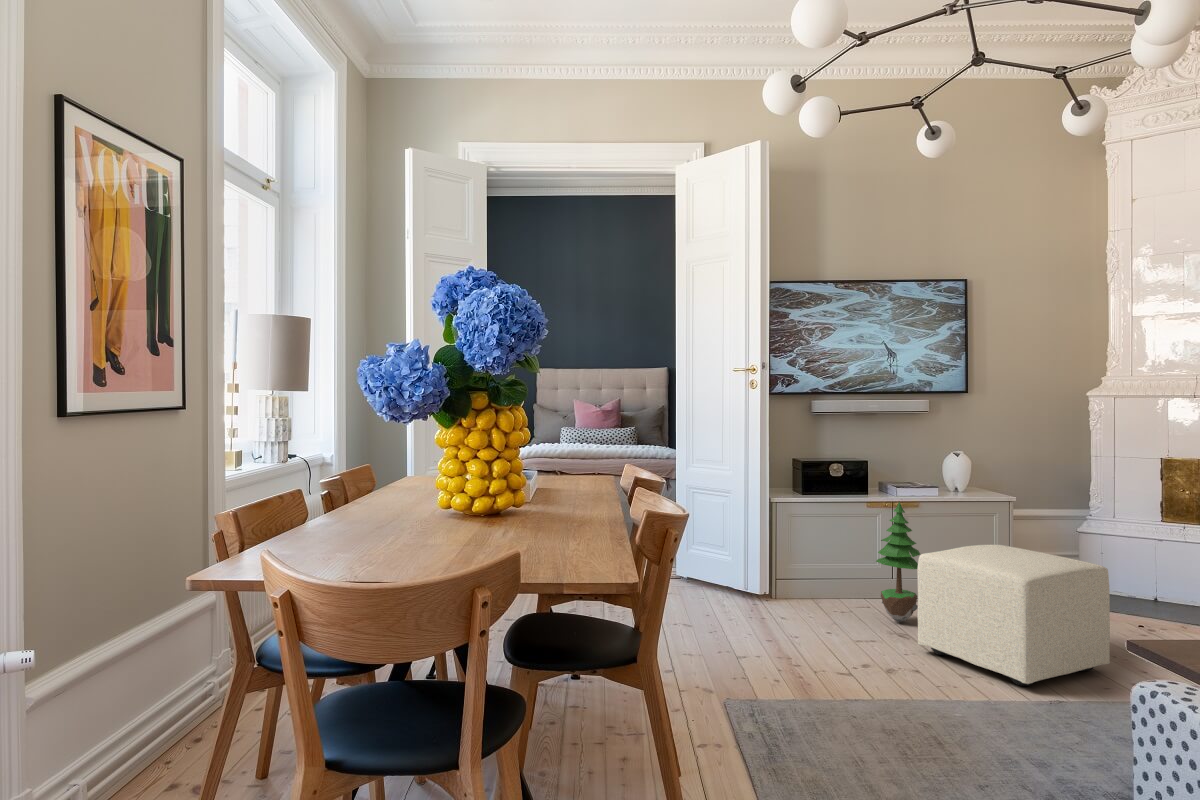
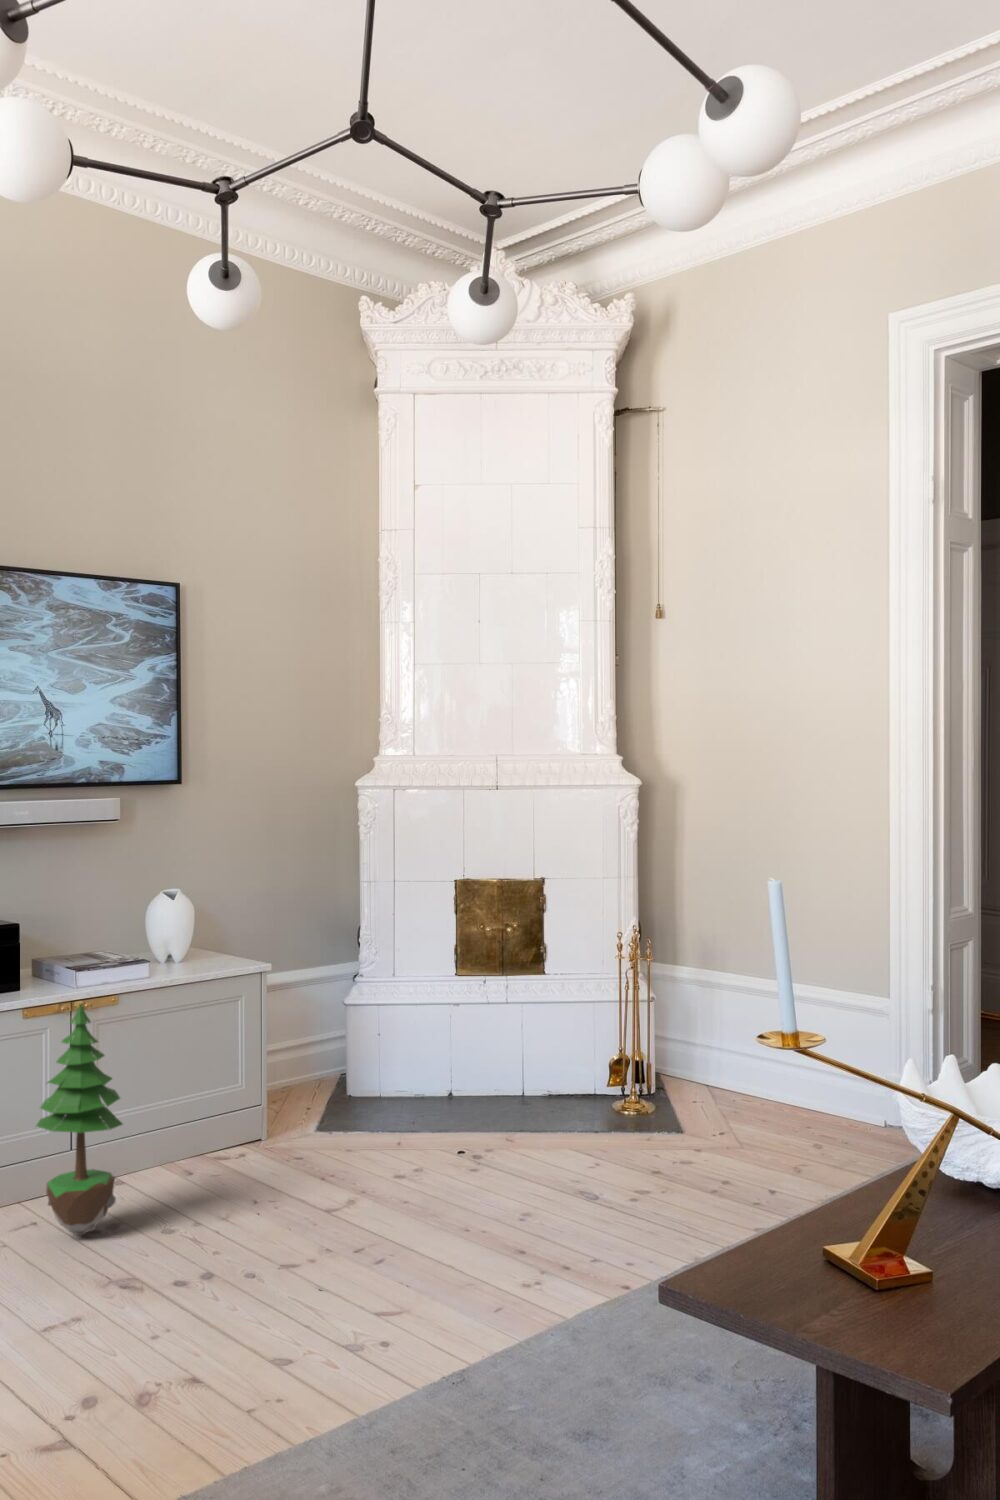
ottoman: present [917,545,1110,686] -> none [124,1060,422,1317]

